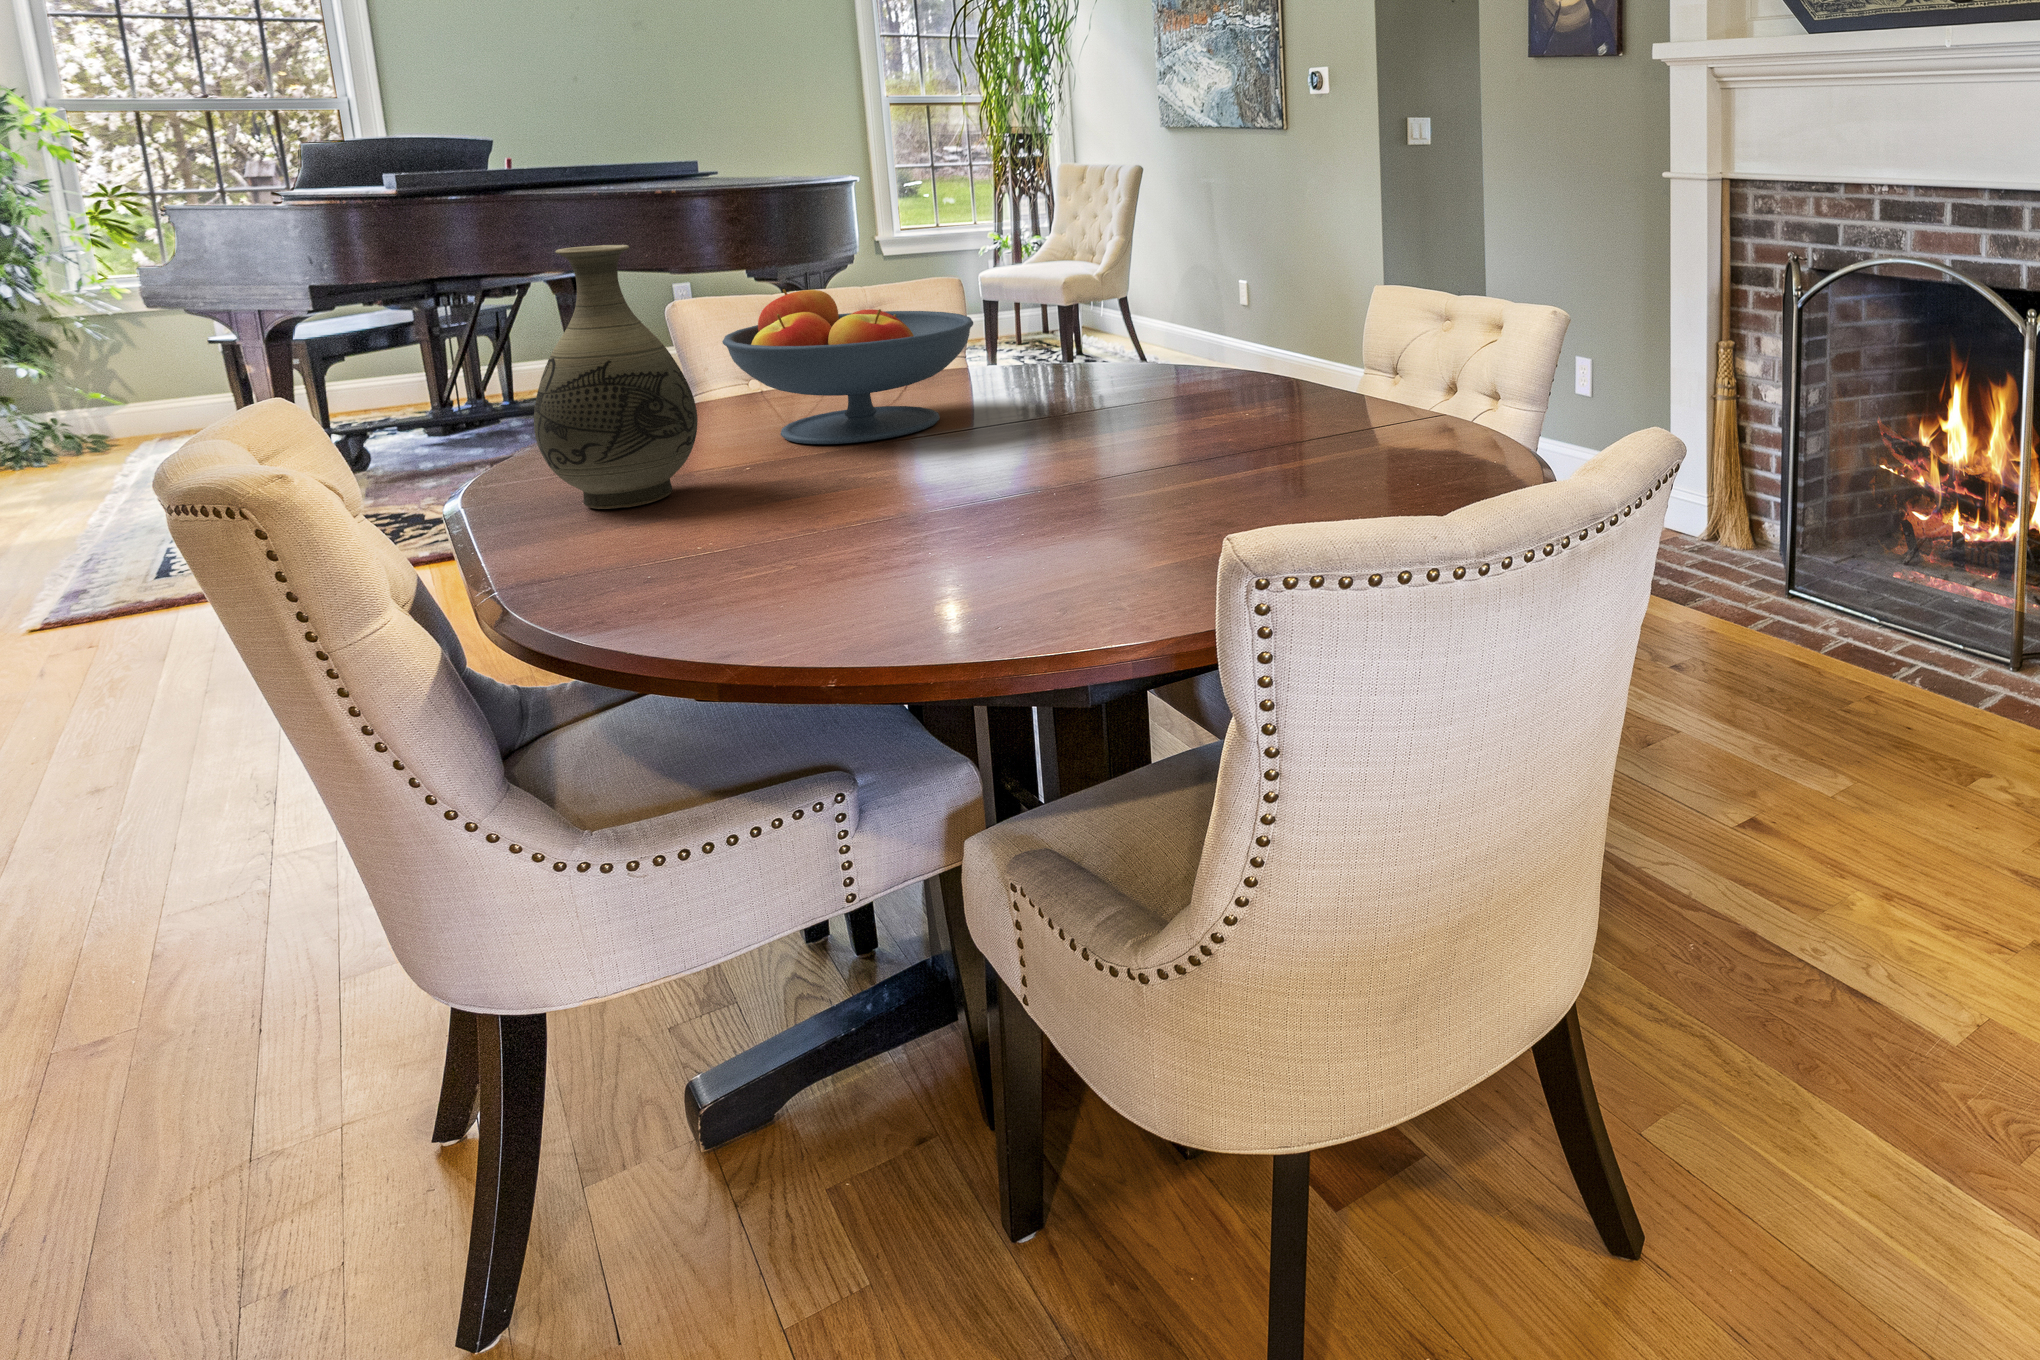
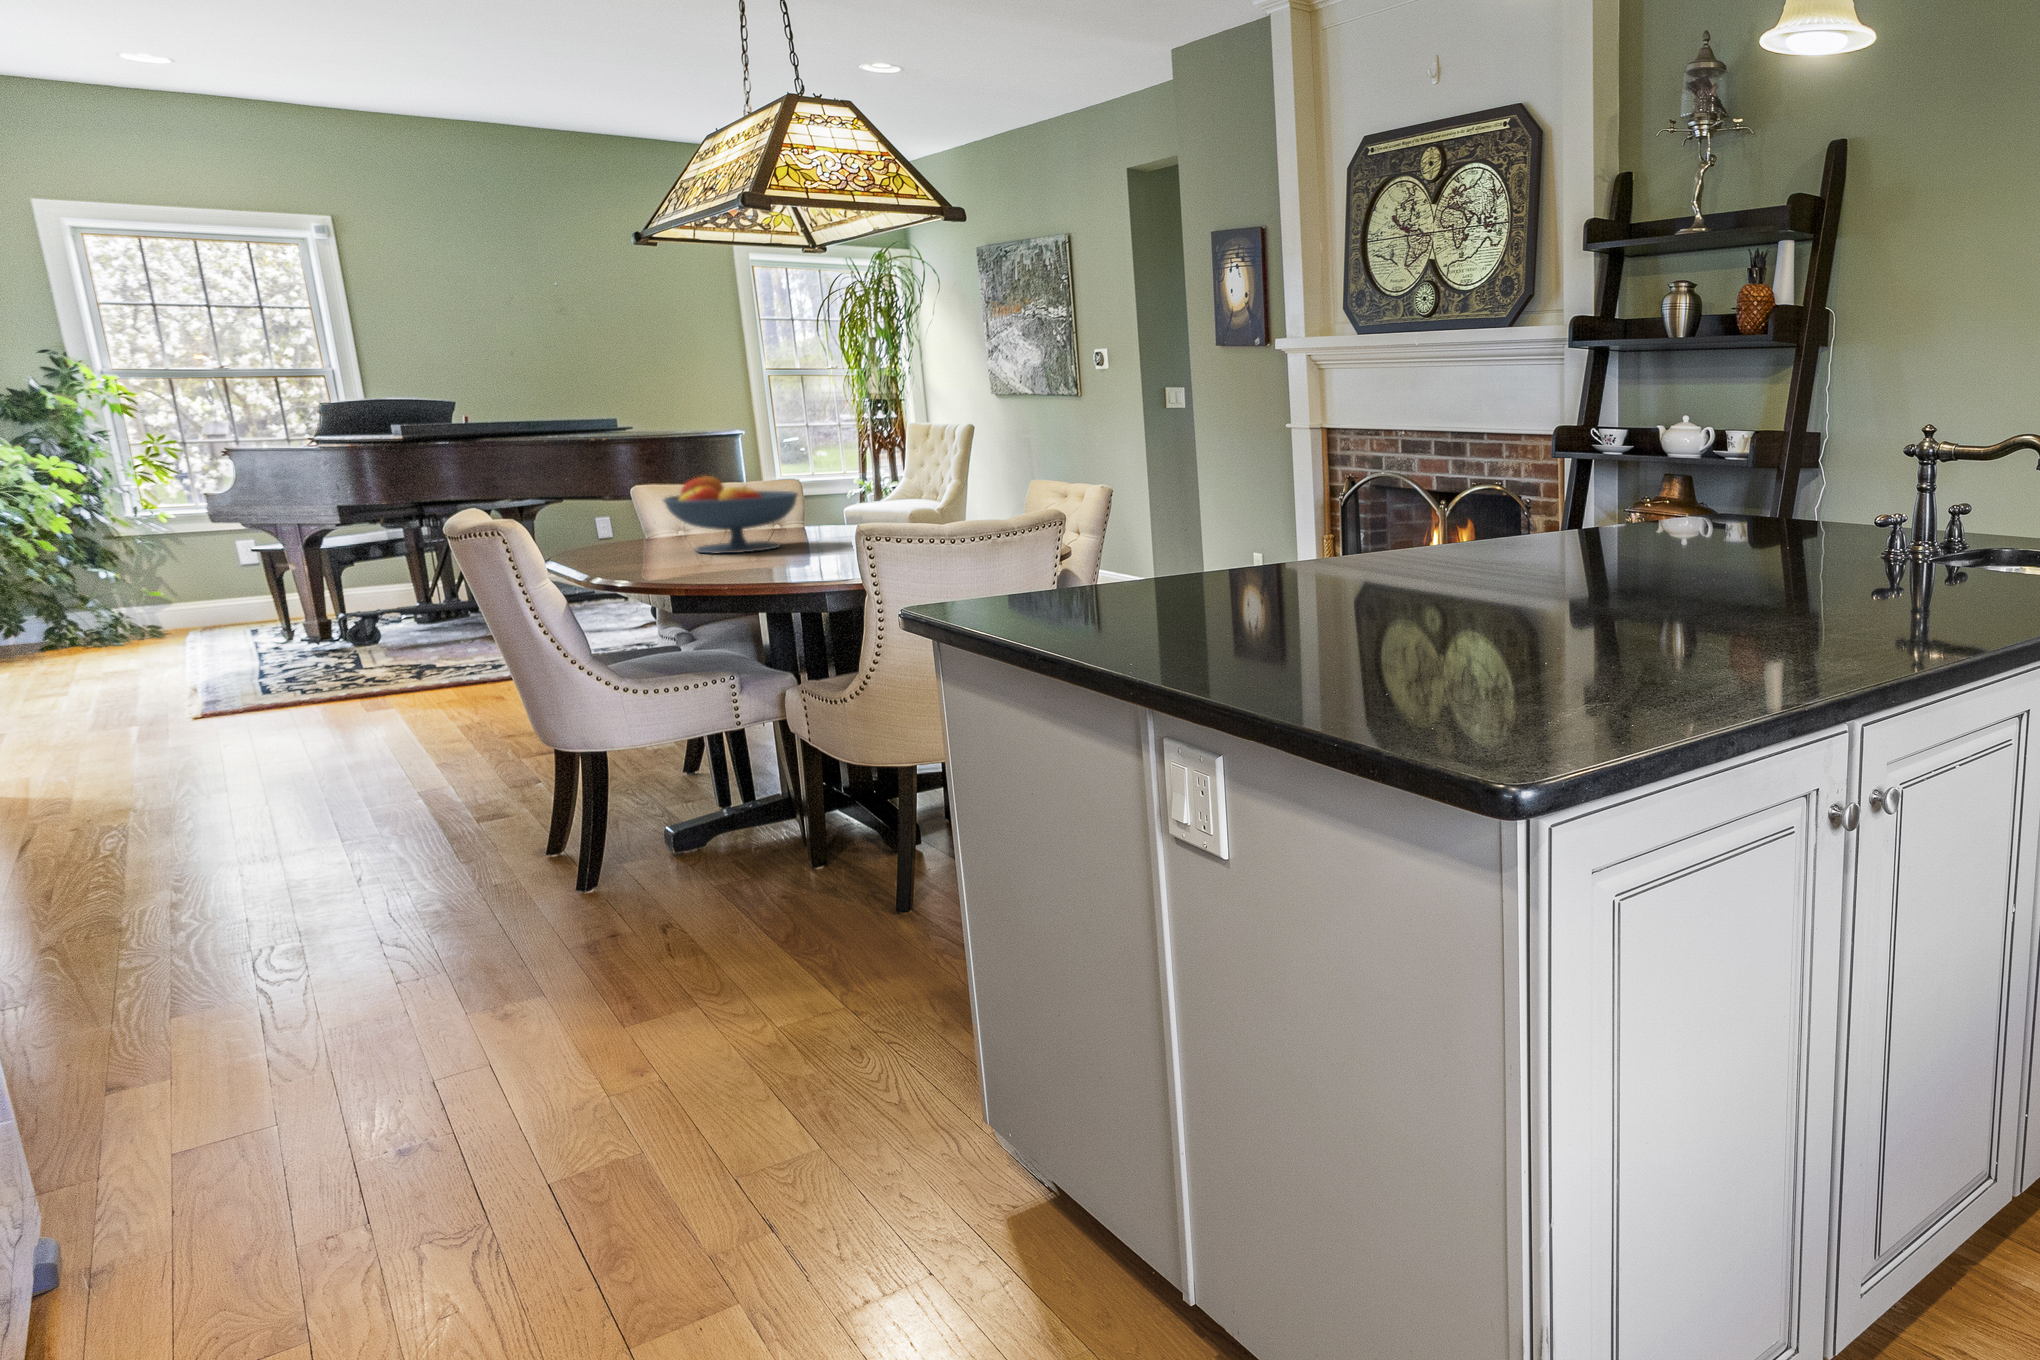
vase: present [534,245,698,509] -> none [577,445,654,569]

